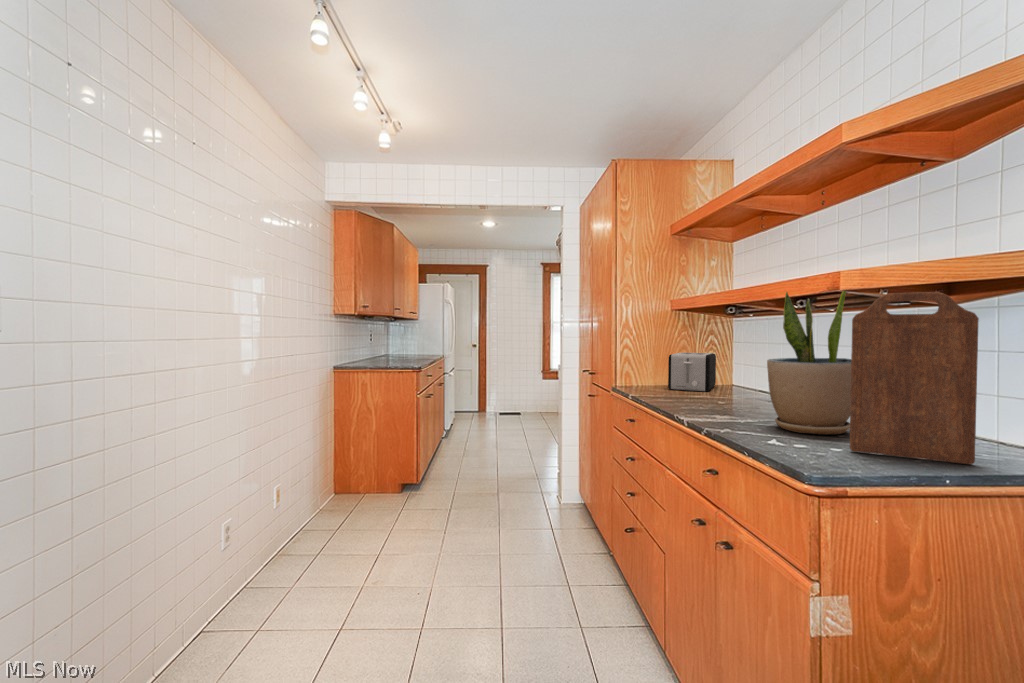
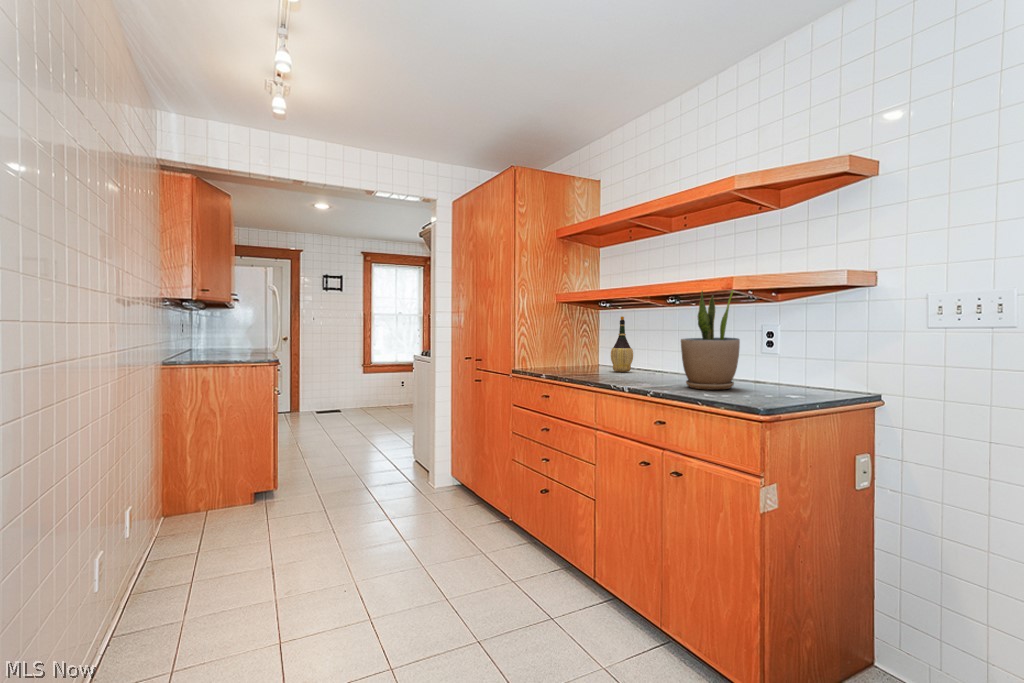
cutting board: present [850,292,979,464] -> none [752,293,818,397]
wine bottle: none [726,326,757,396] -> present [611,316,633,372]
toaster: present [668,352,716,391] -> none [560,339,595,370]

